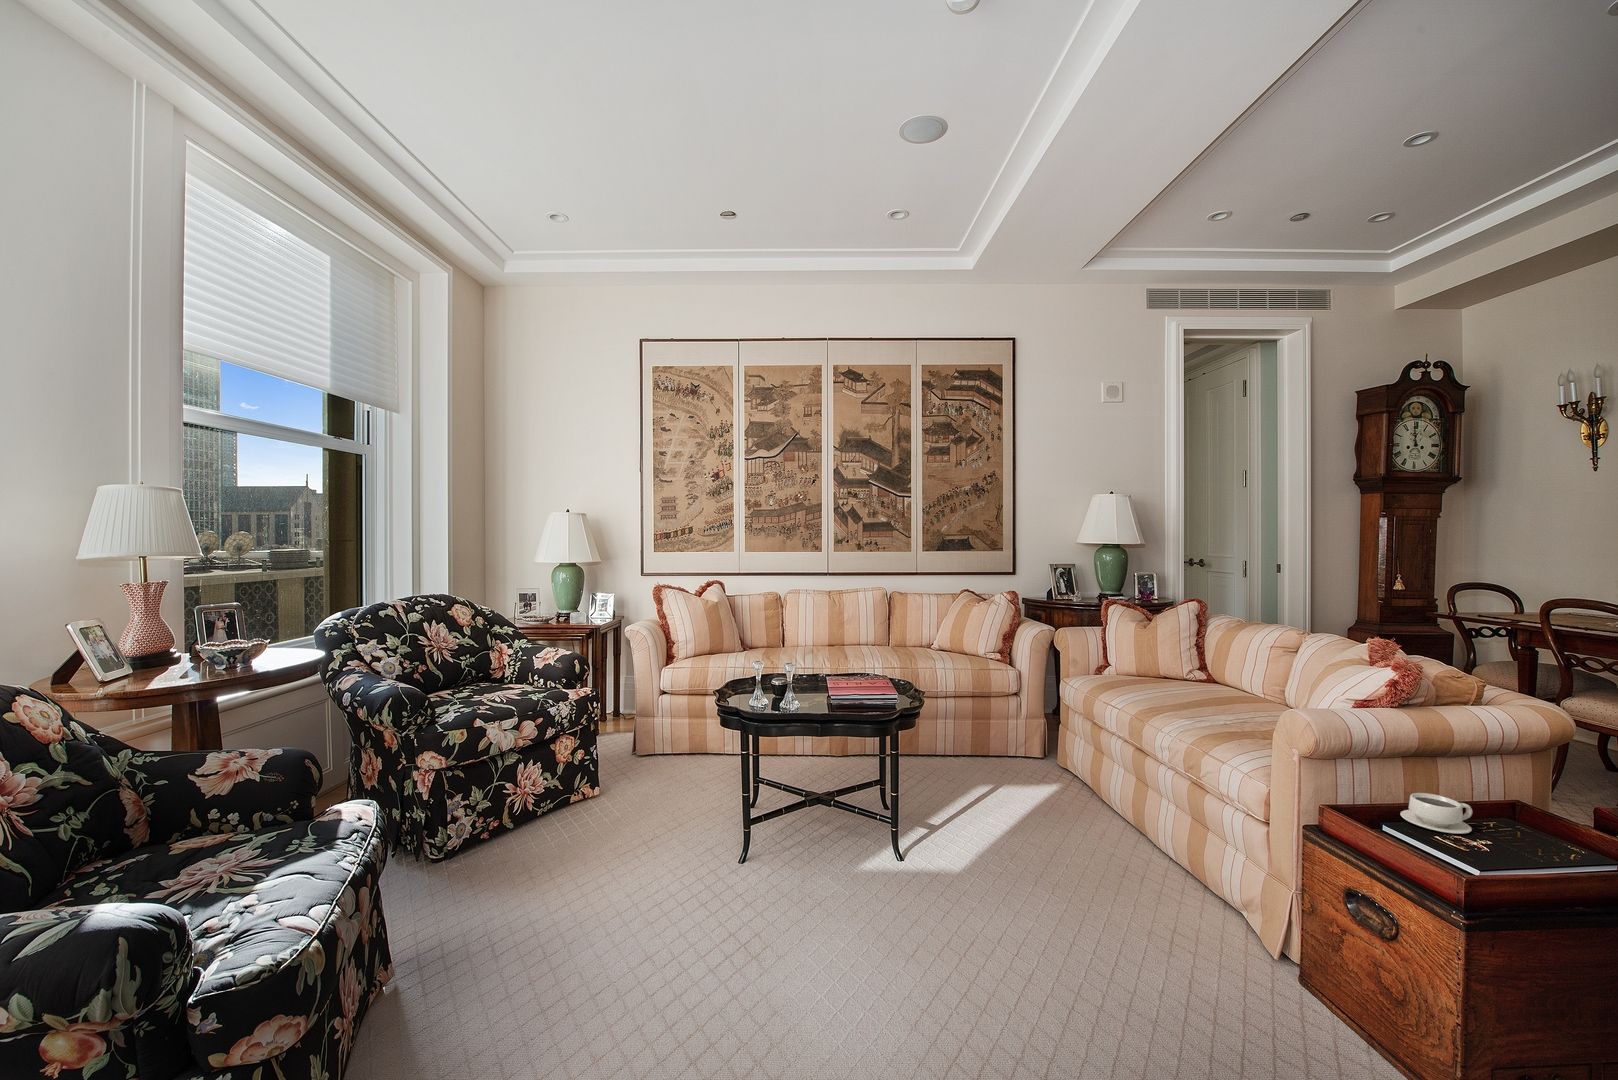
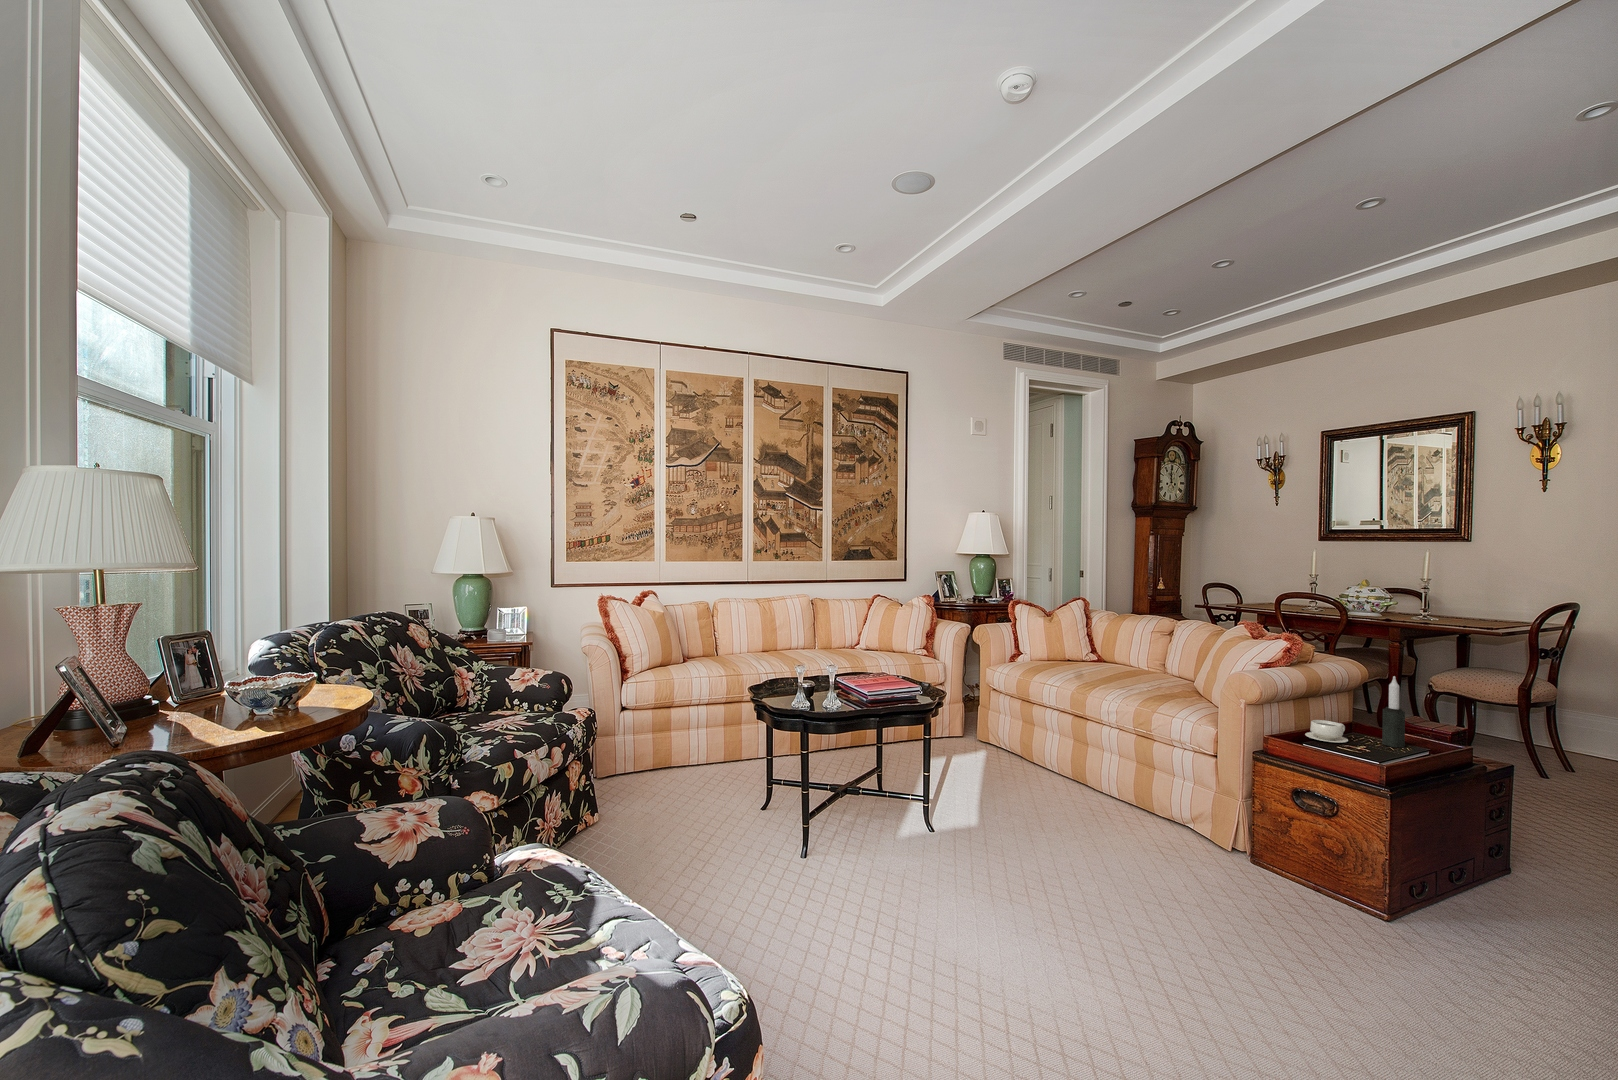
candle: none [1528,742,1570,858] -> present [1382,676,1405,748]

